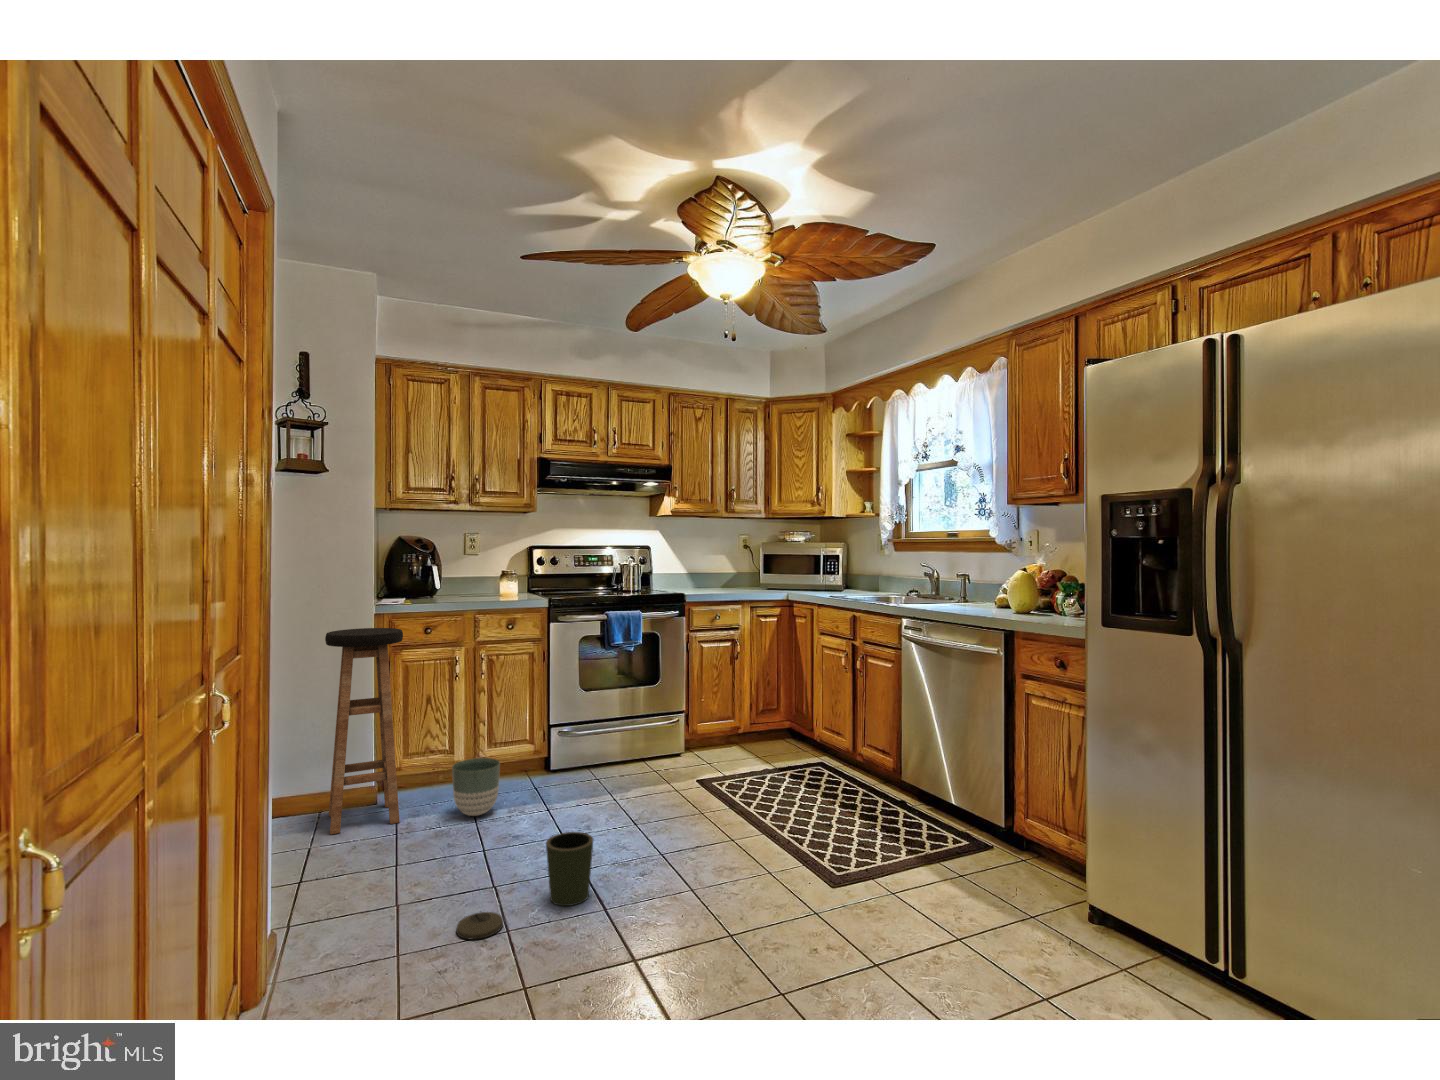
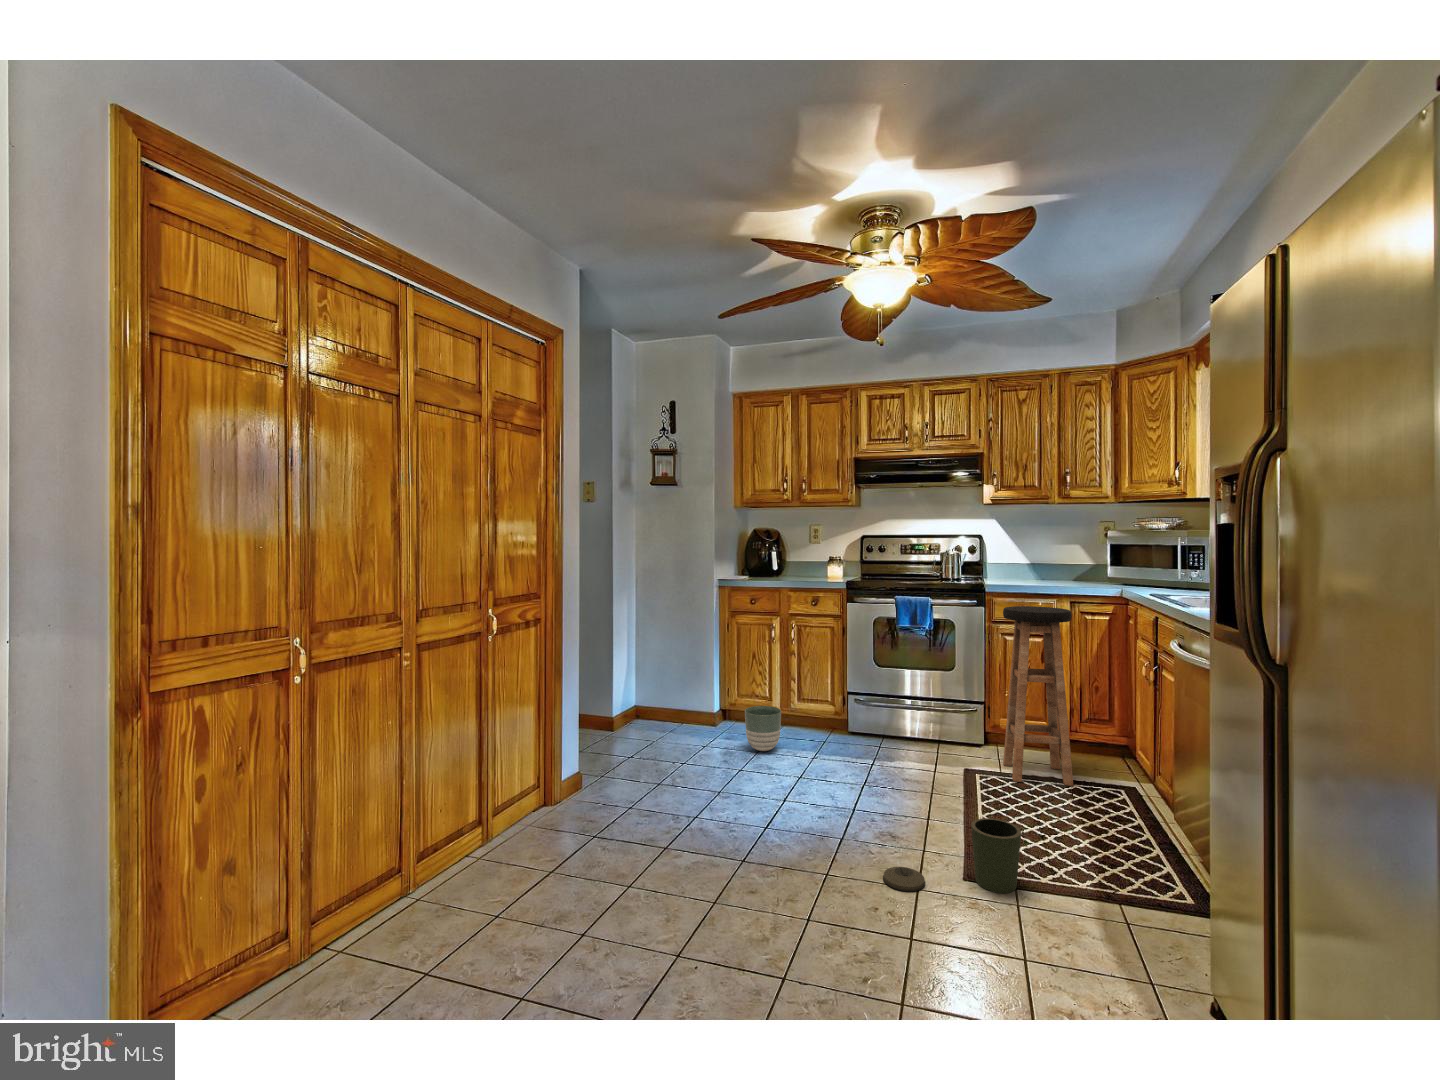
bar stool: present [325,628,403,834] -> present [1003,606,1073,786]
trash can: present [456,832,593,939] -> present [883,818,1021,893]

